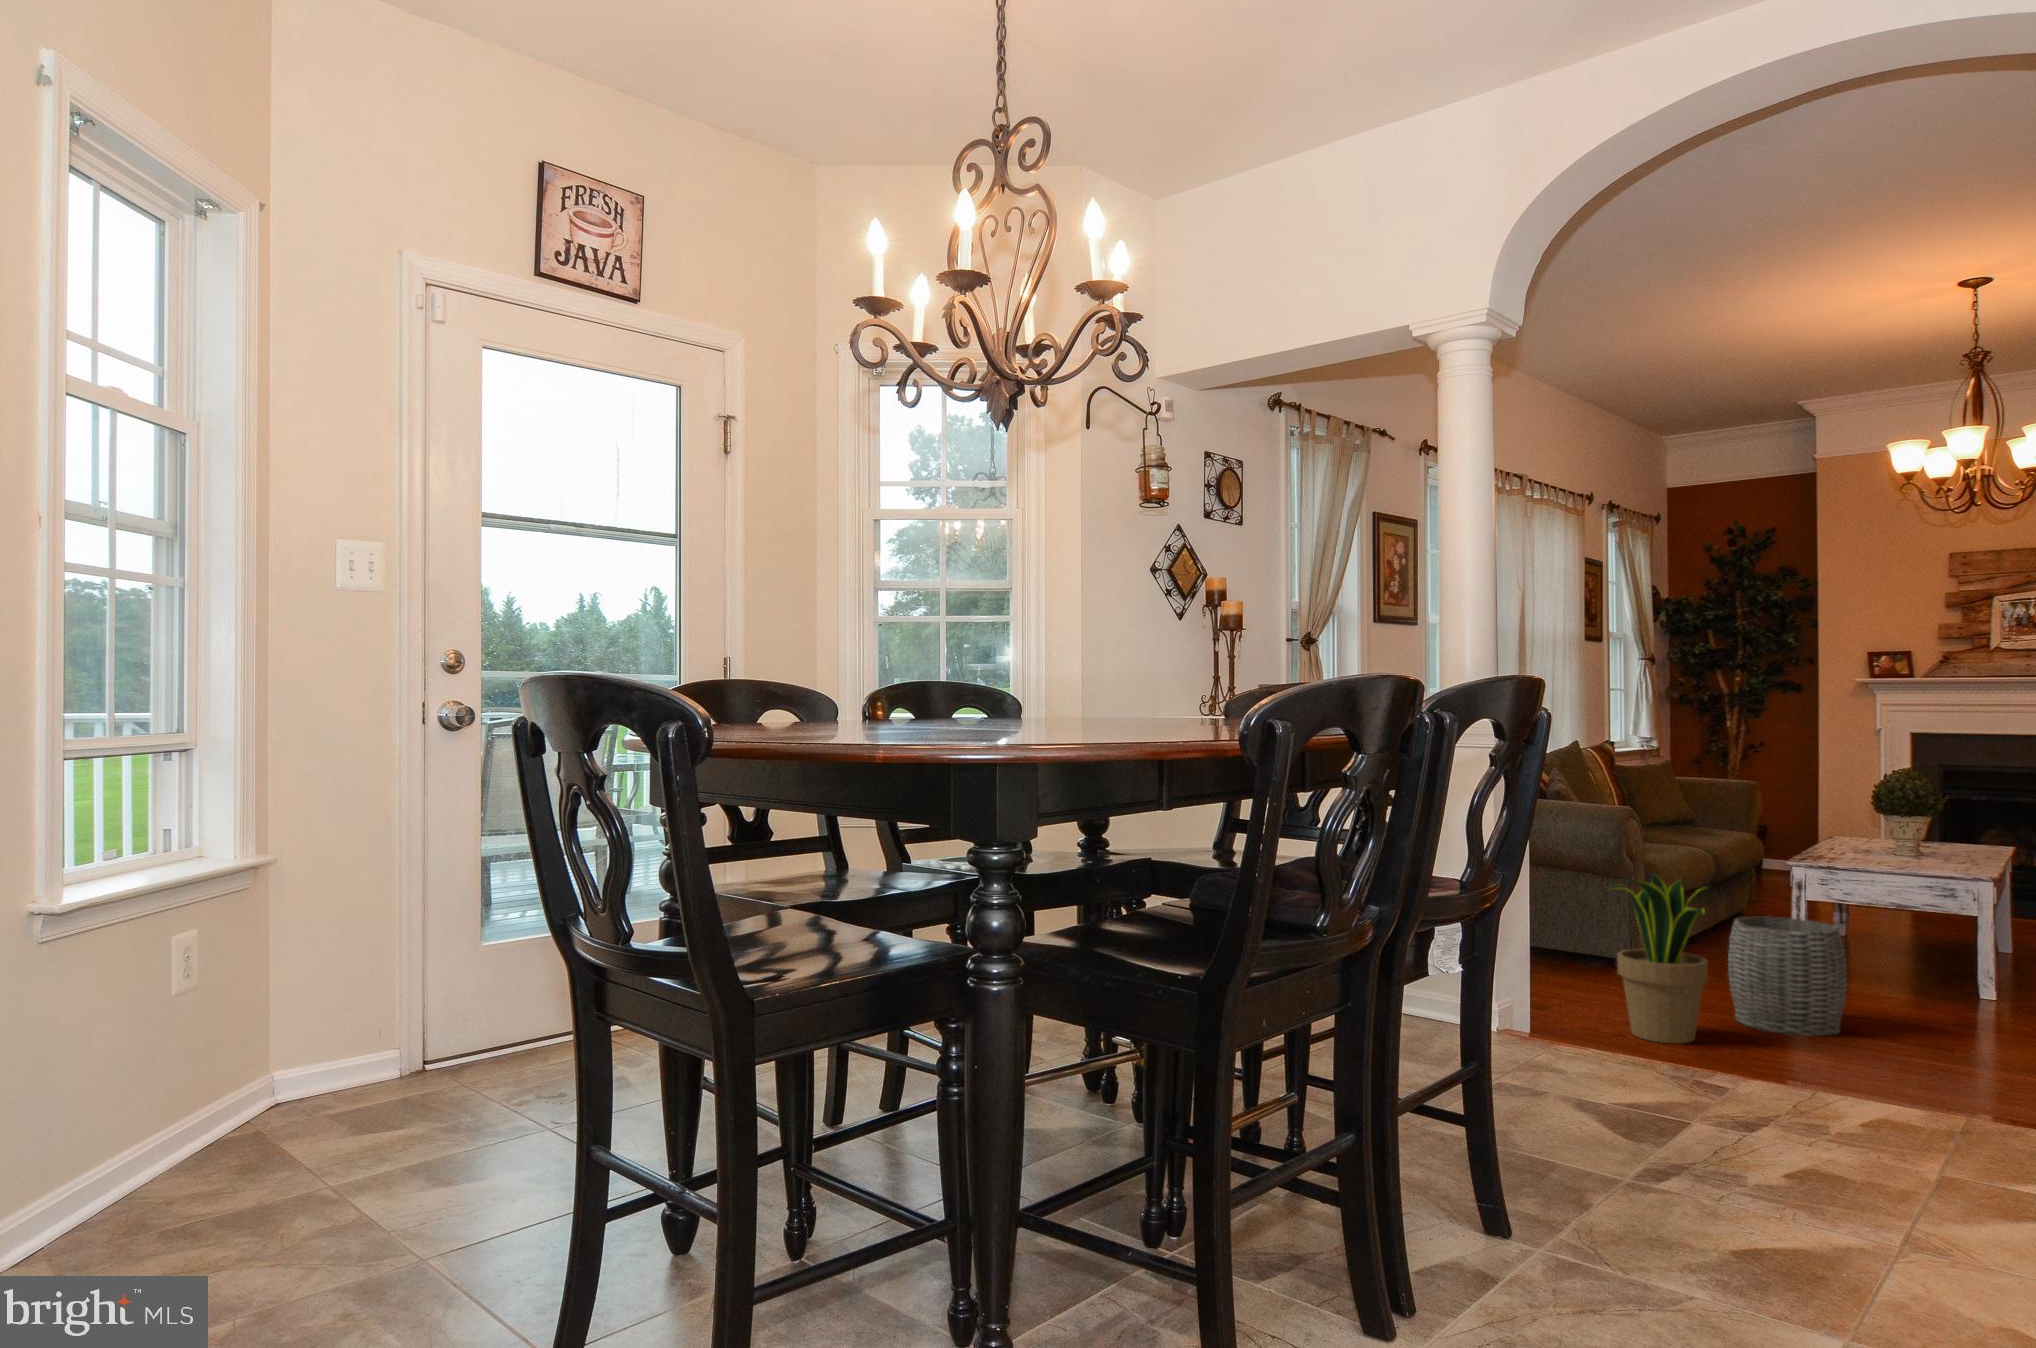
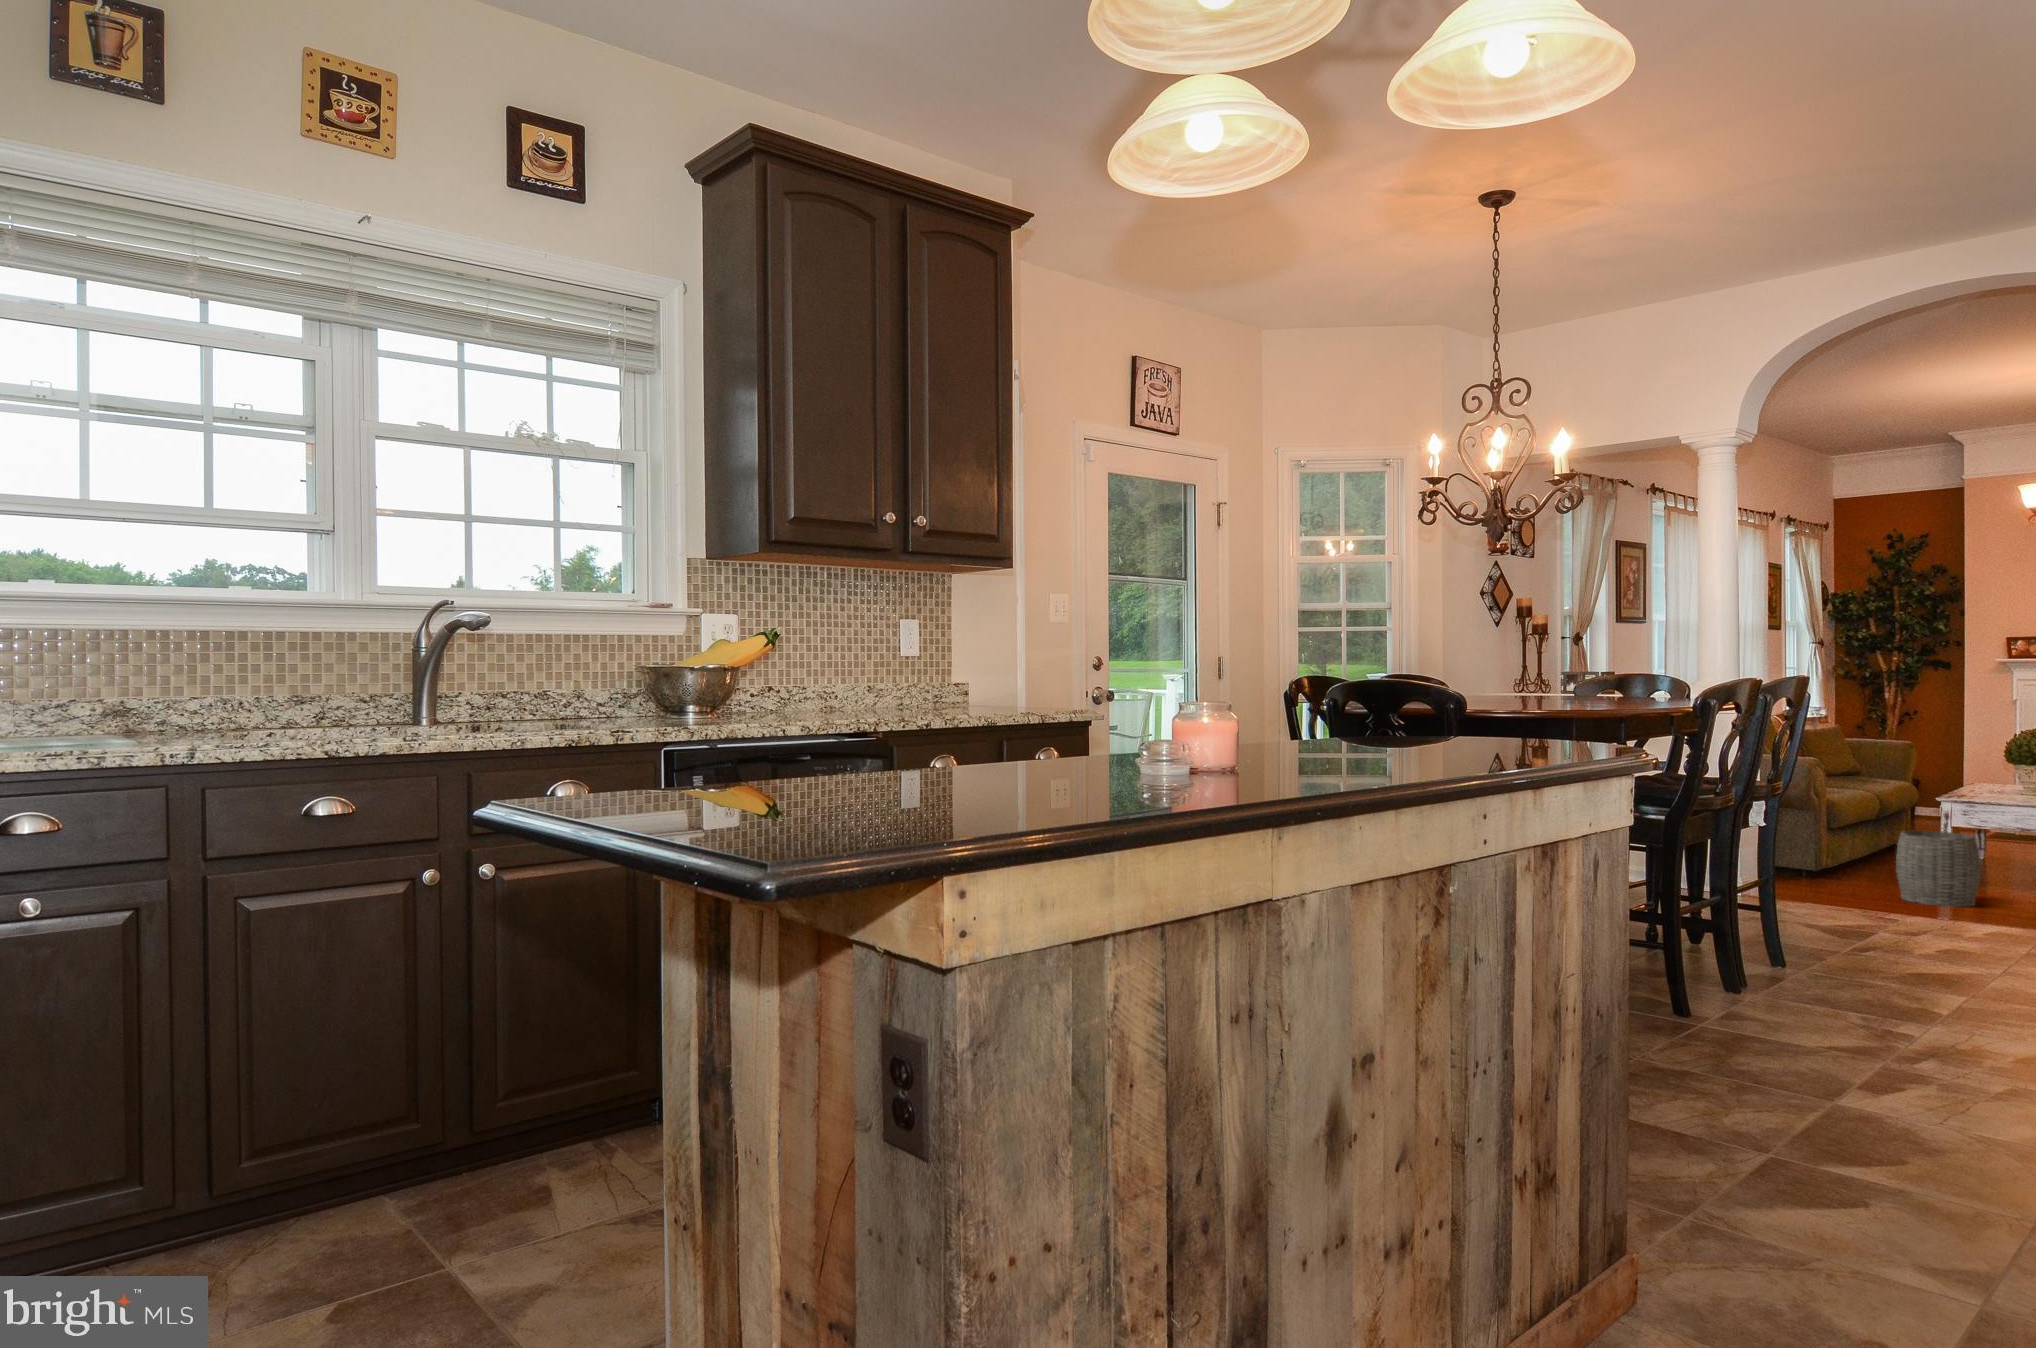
potted plant: present [1610,874,1708,1044] -> none [1814,798,1888,909]

